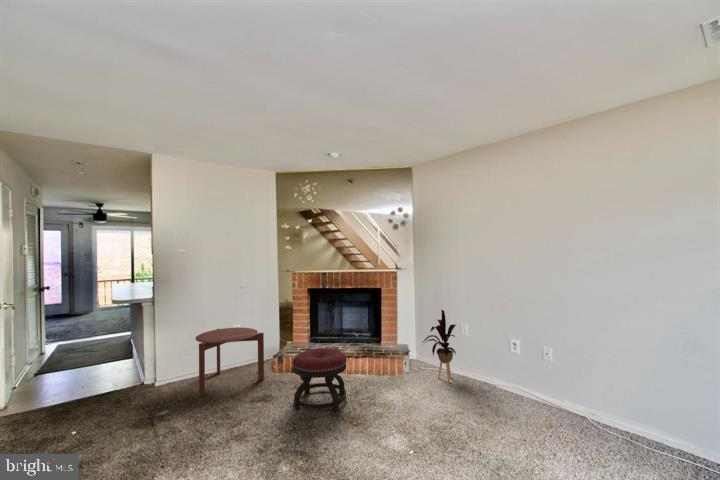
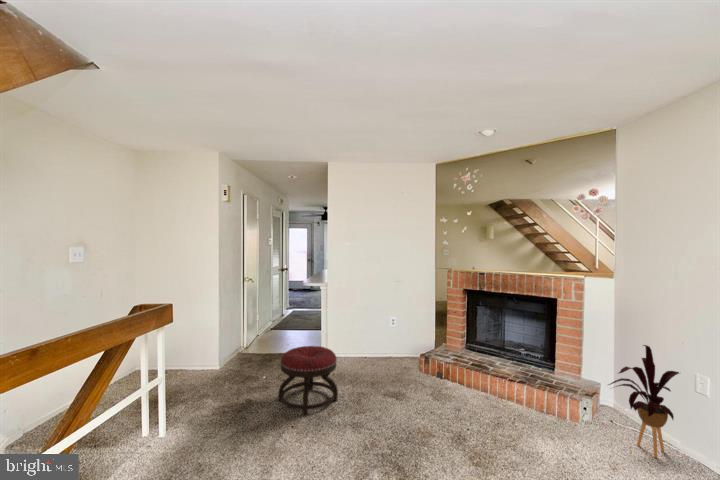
side table: present [195,327,264,397] -> none [347,318,408,377]
ottoman: present [293,348,347,411] -> present [278,346,338,415]

